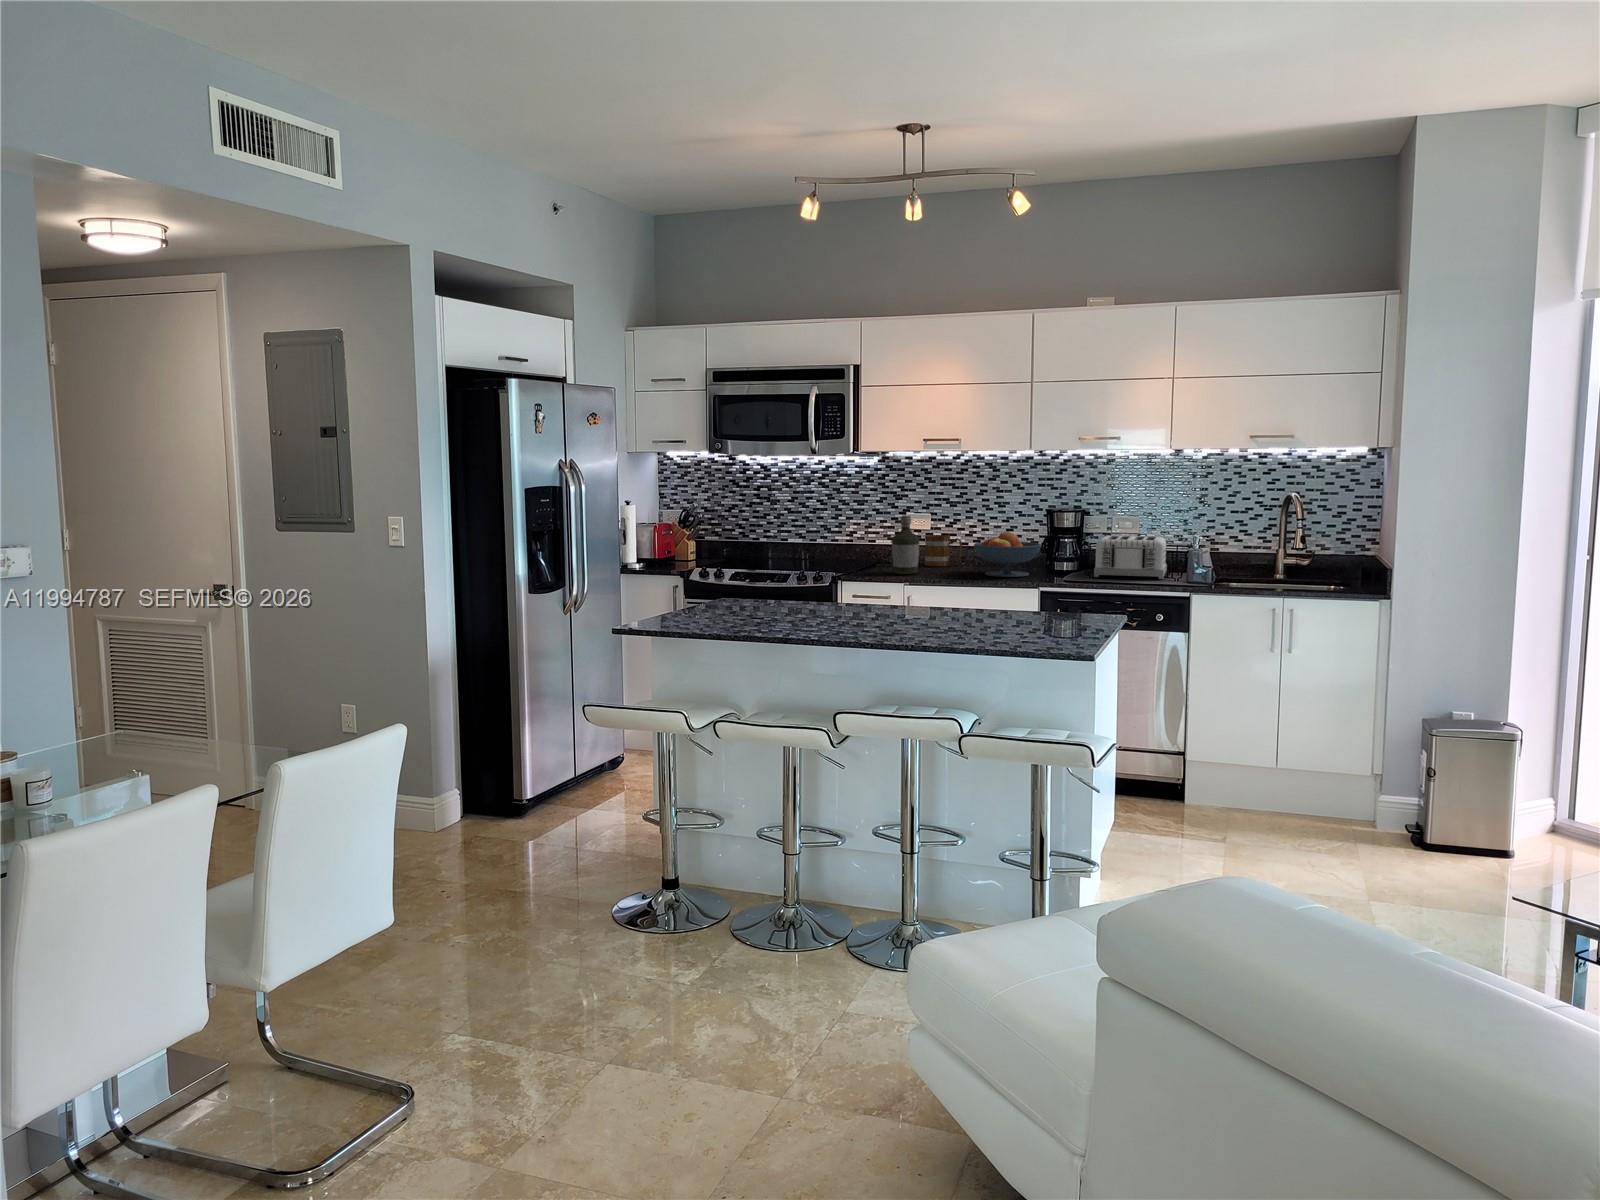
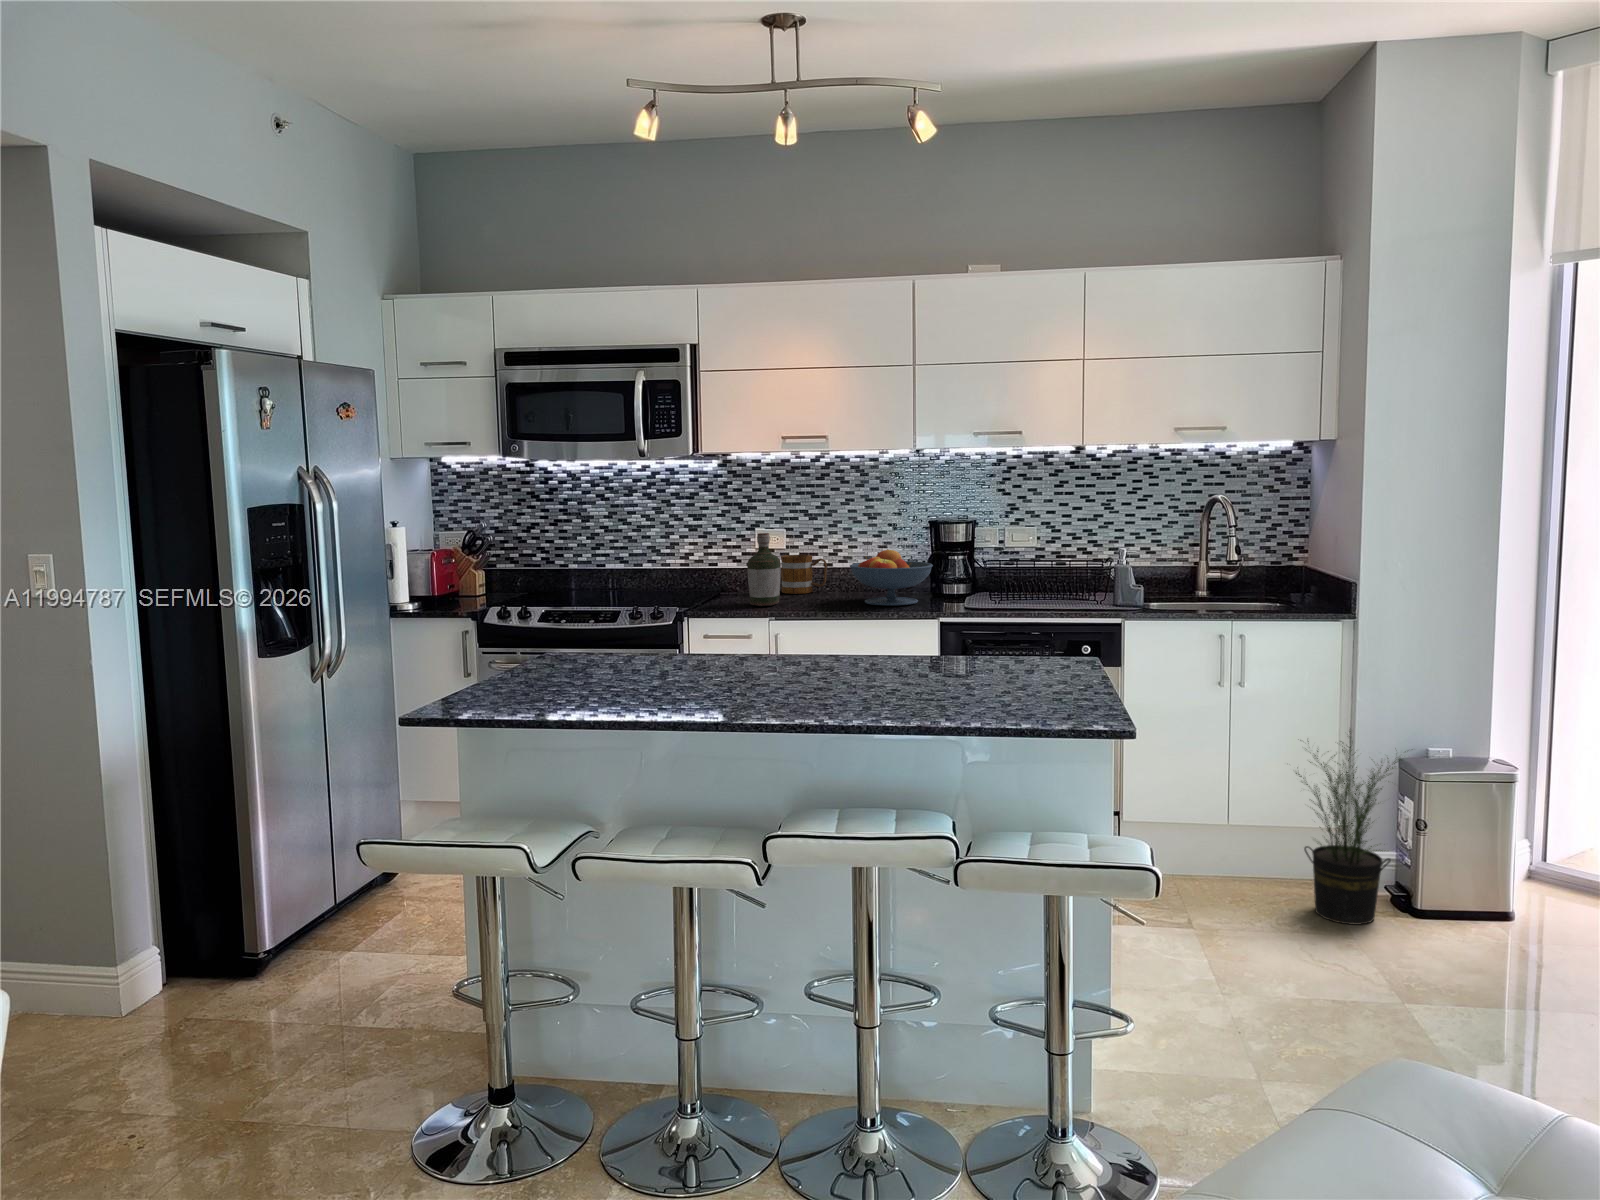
toaster: present [1094,536,1167,579] -> none [996,550,1082,602]
potted plant: none [1318,690,1420,851] -> present [1296,731,1401,925]

